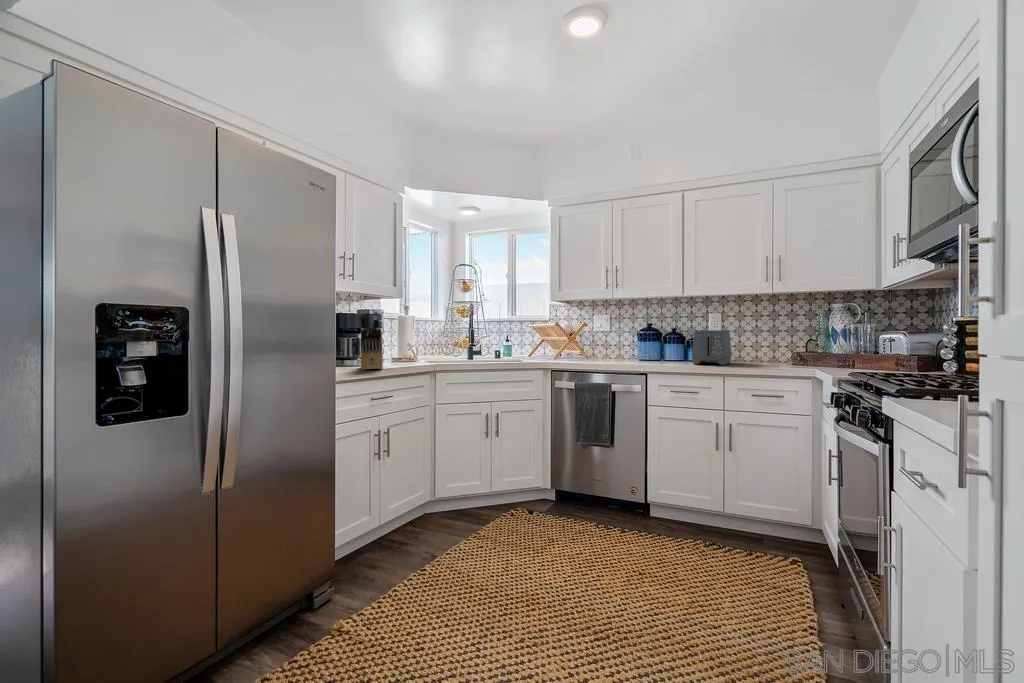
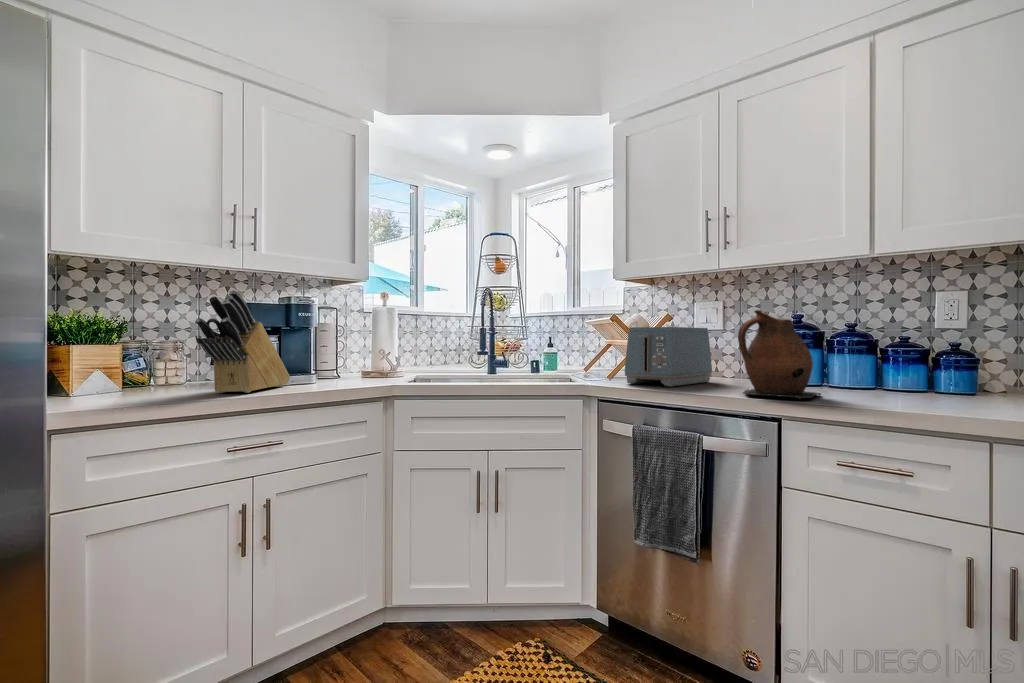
ceramic pitcher: none [628,323,663,365] -> present [738,310,821,399]
toaster: present [692,330,731,365] -> present [624,327,712,387]

